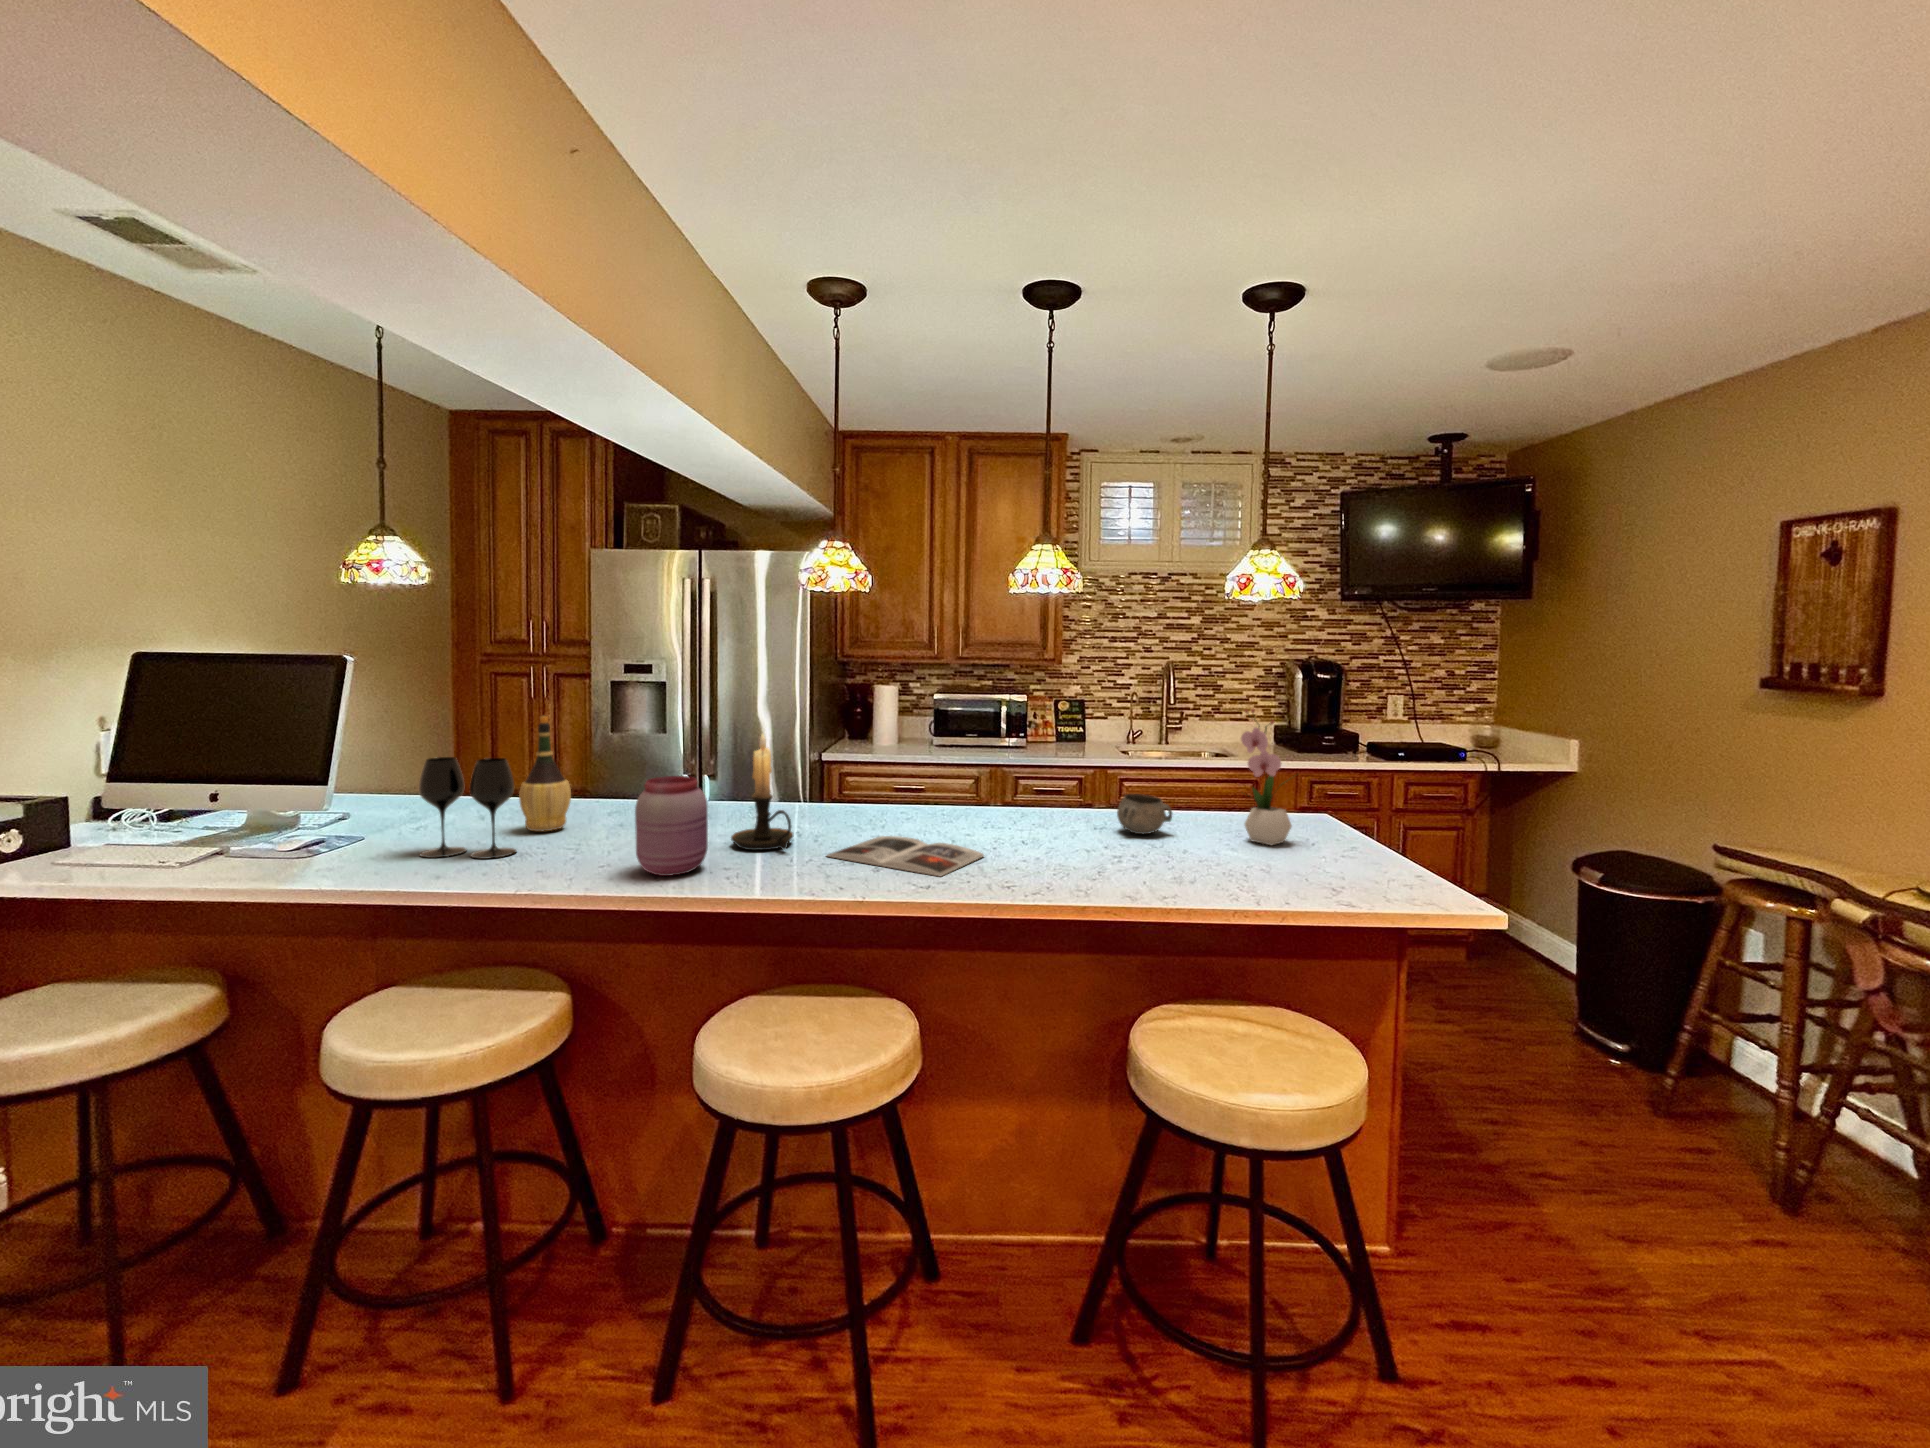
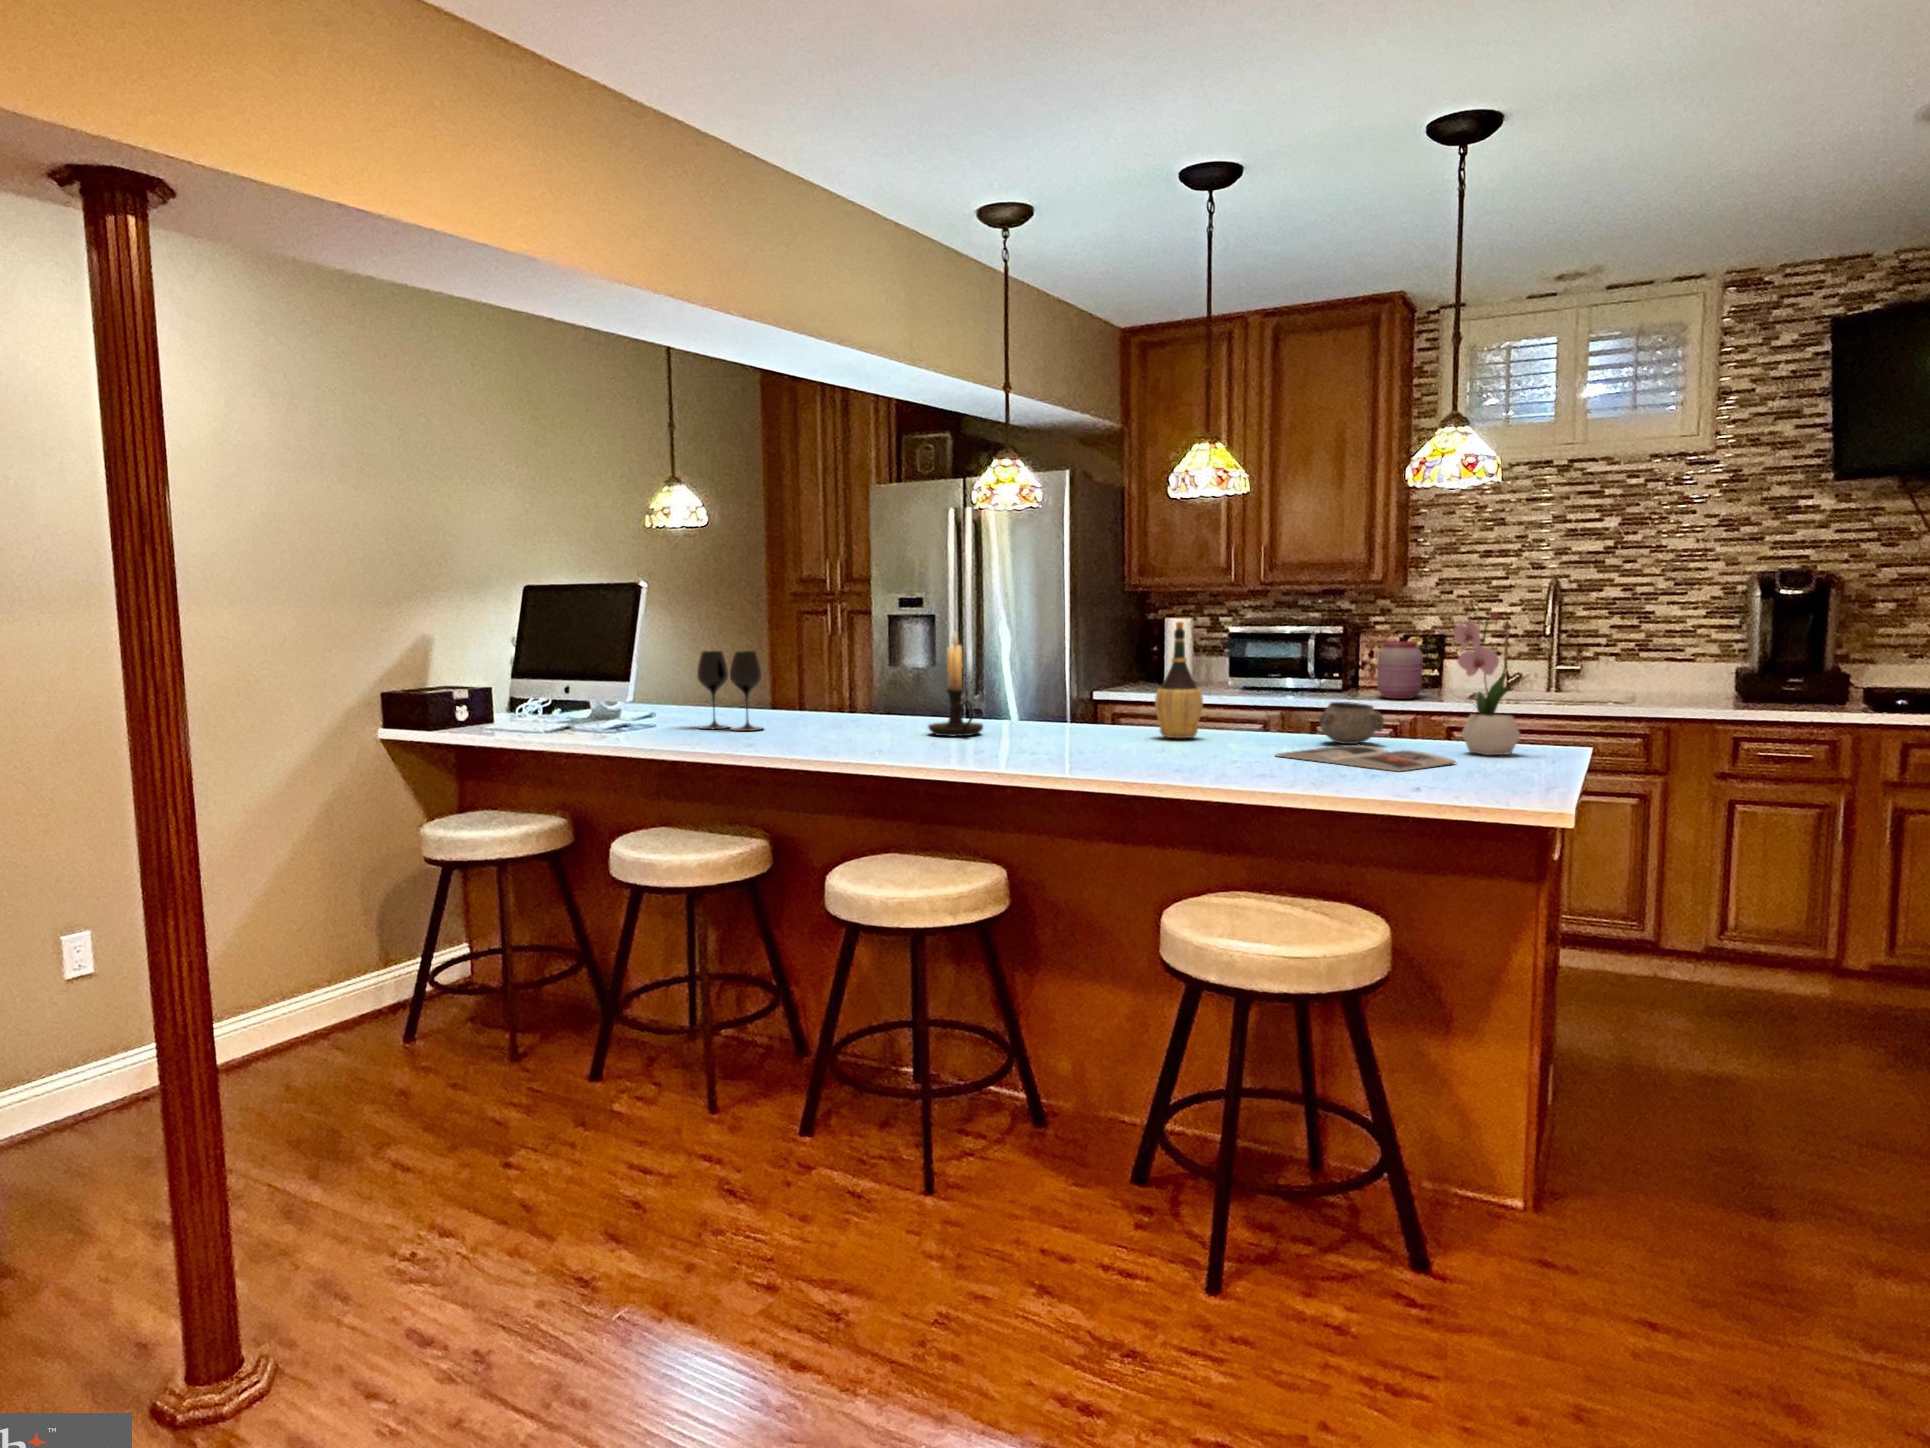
wine bottle: present [519,716,571,831] -> present [1155,621,1203,738]
jar: present [635,776,708,876] -> present [1377,641,1423,699]
magazine: present [827,836,984,876] -> present [1276,745,1456,772]

